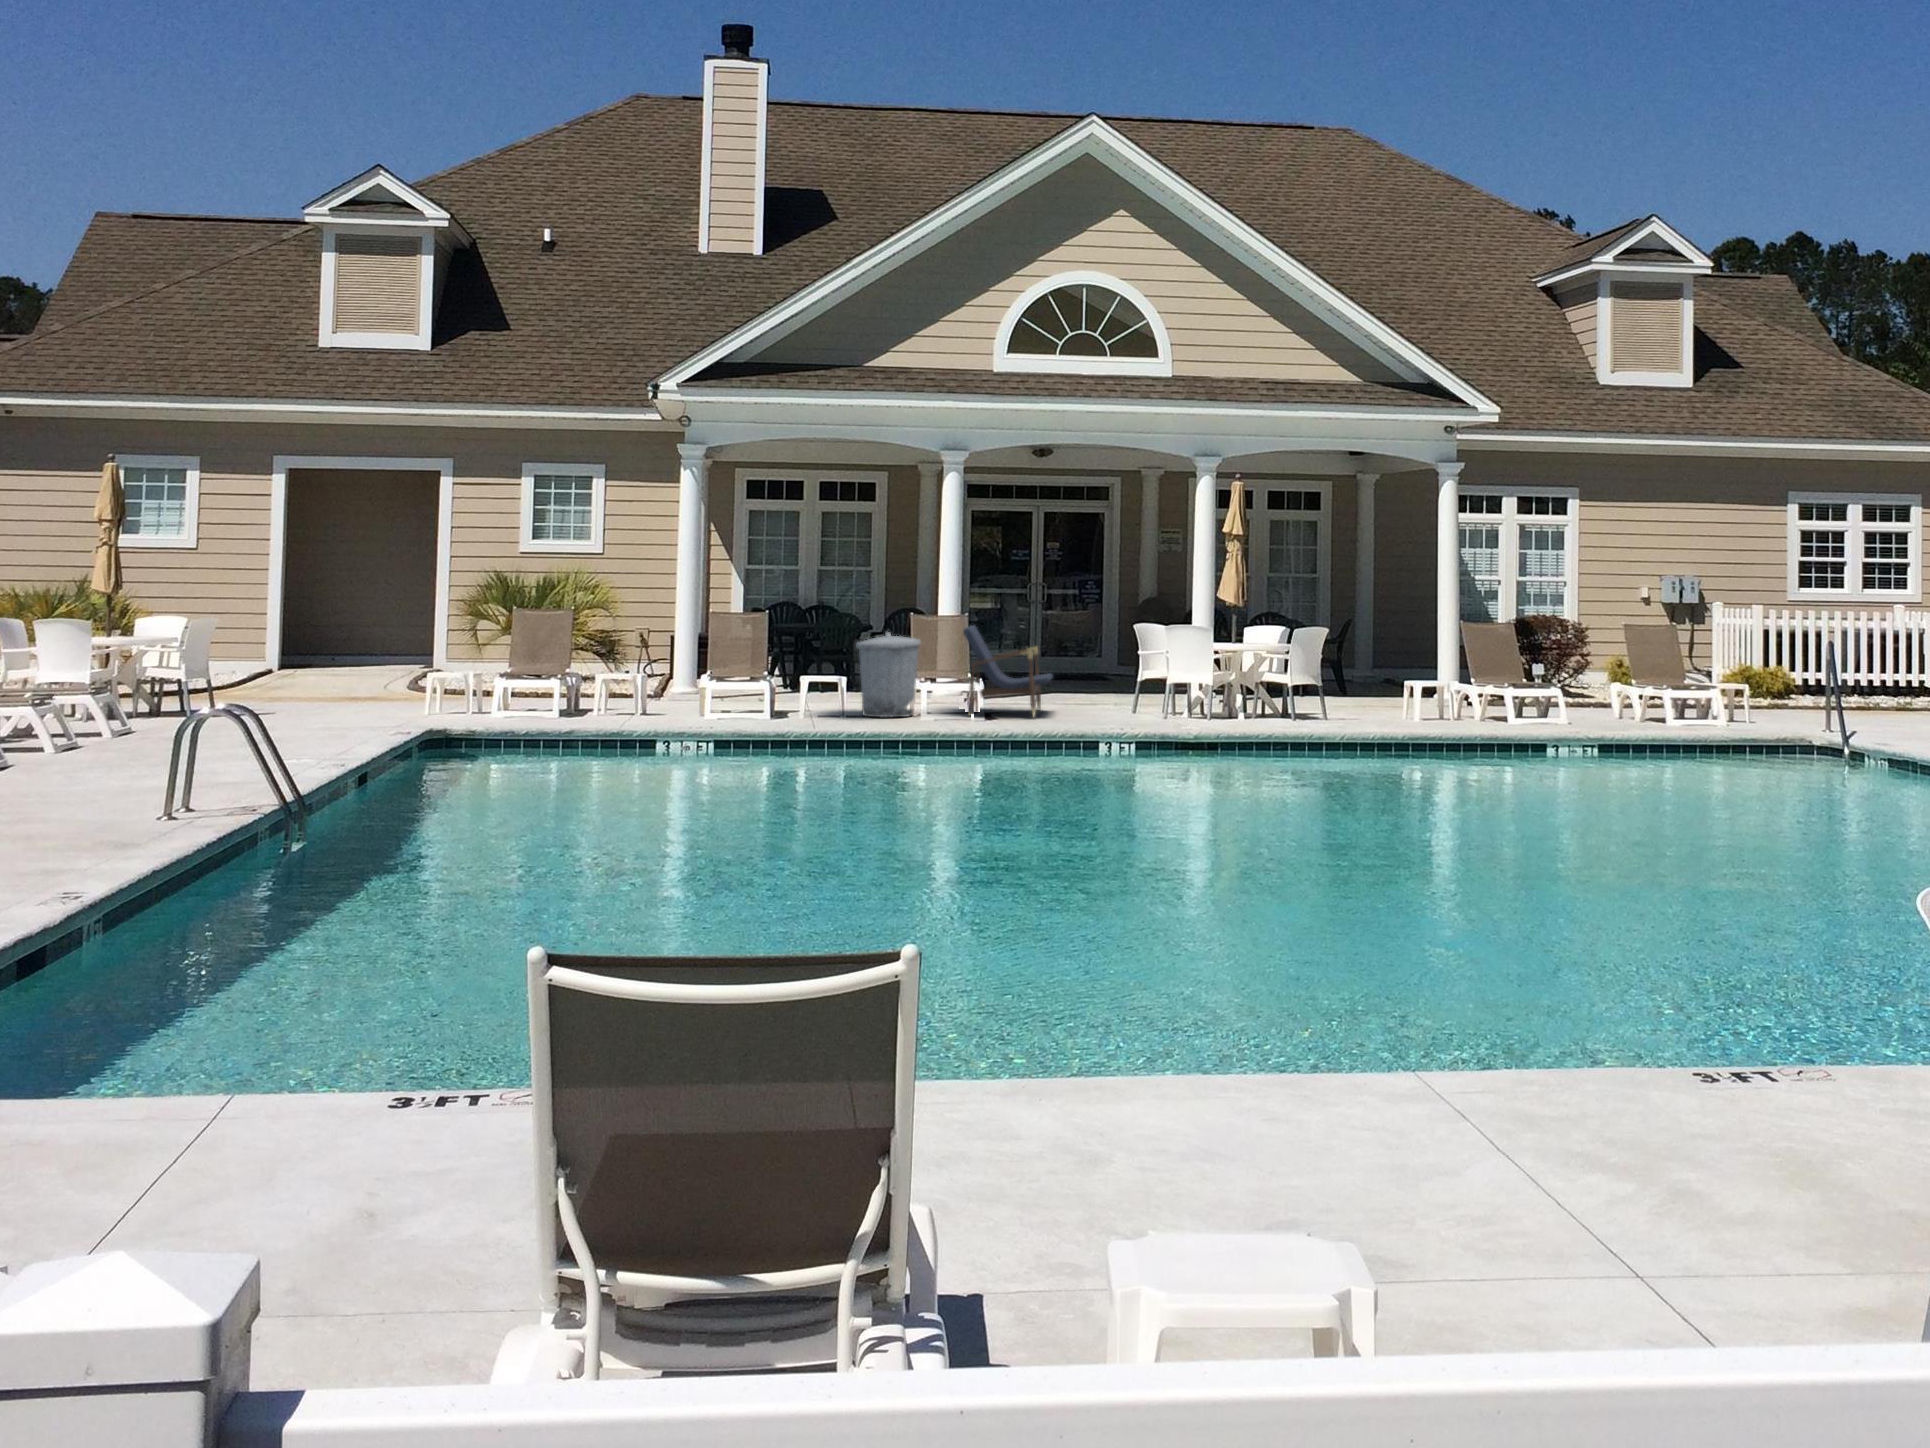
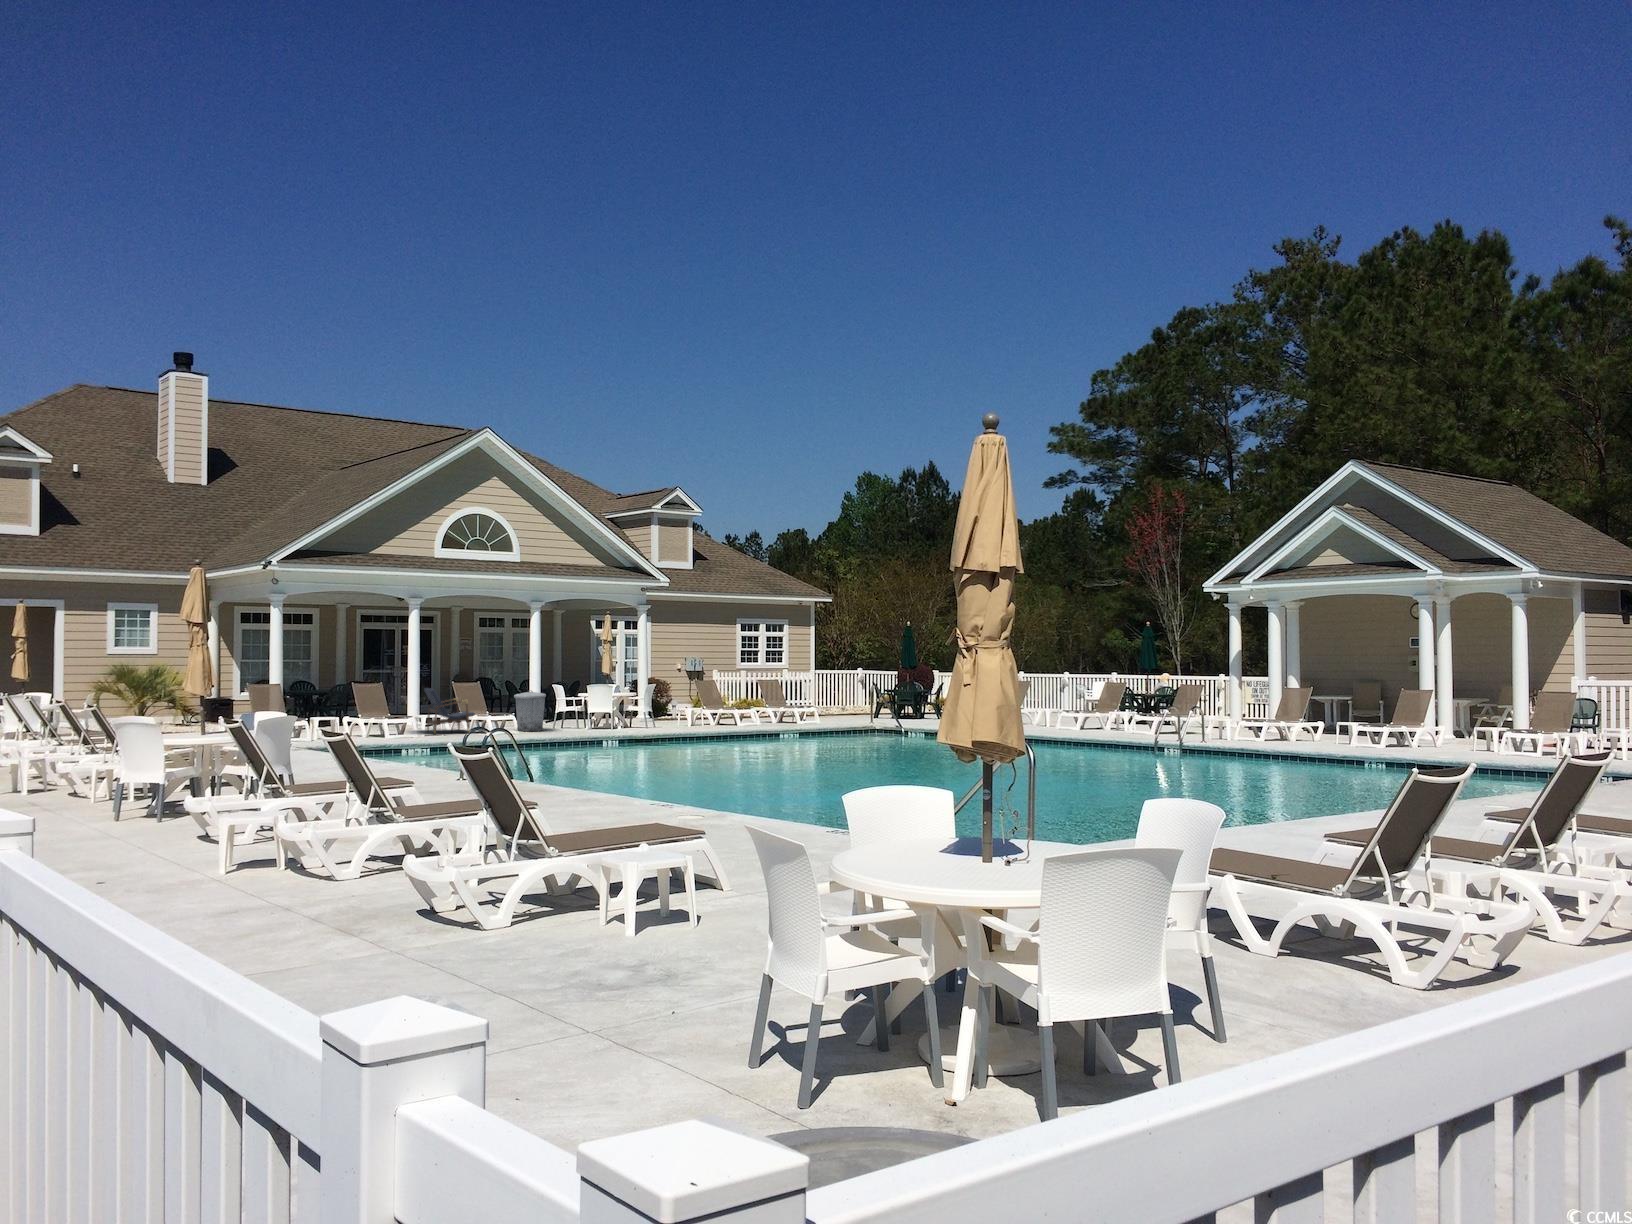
trash can: present [856,632,921,717] -> present [514,690,546,731]

